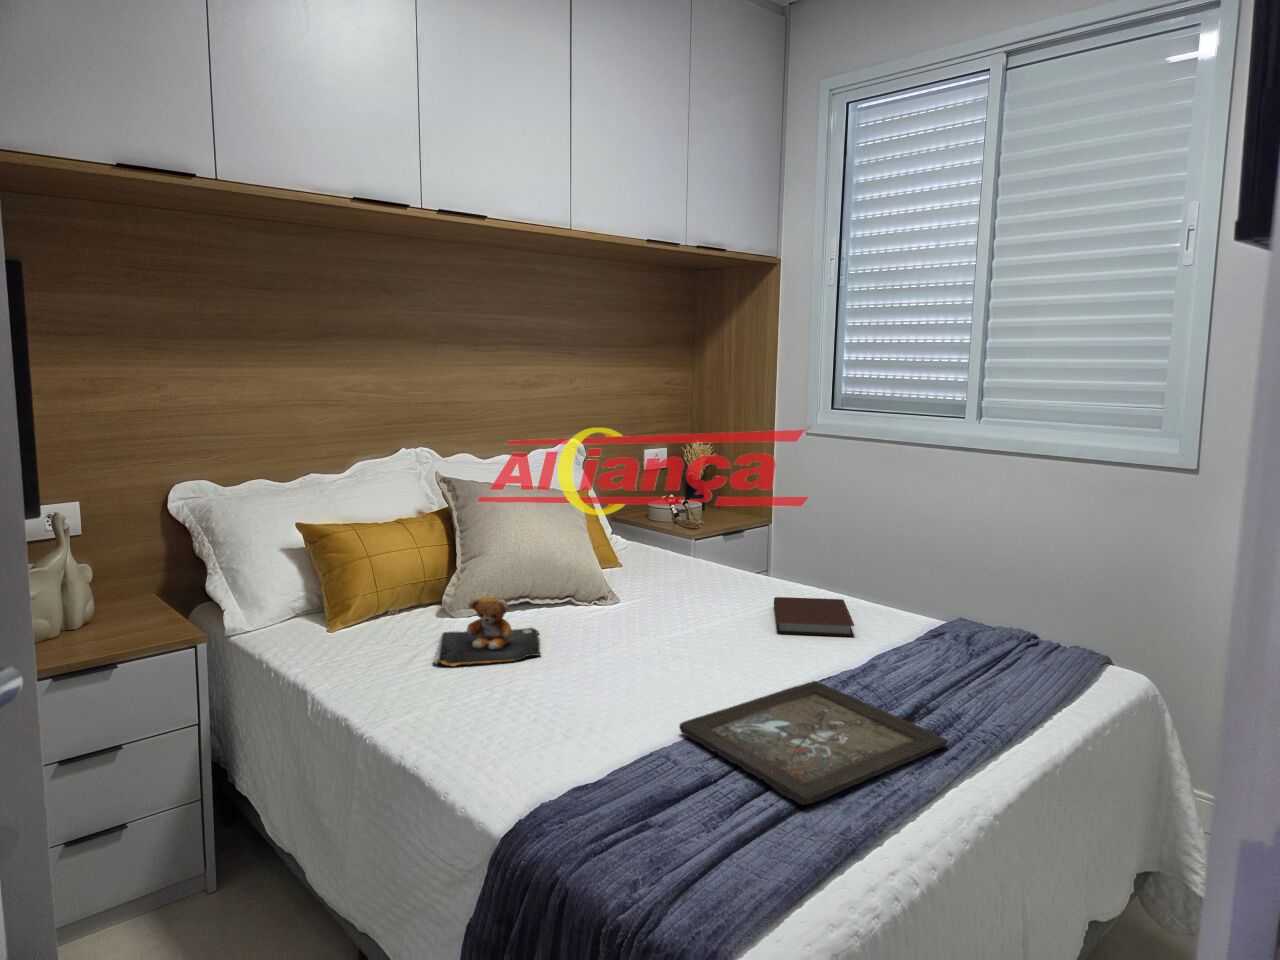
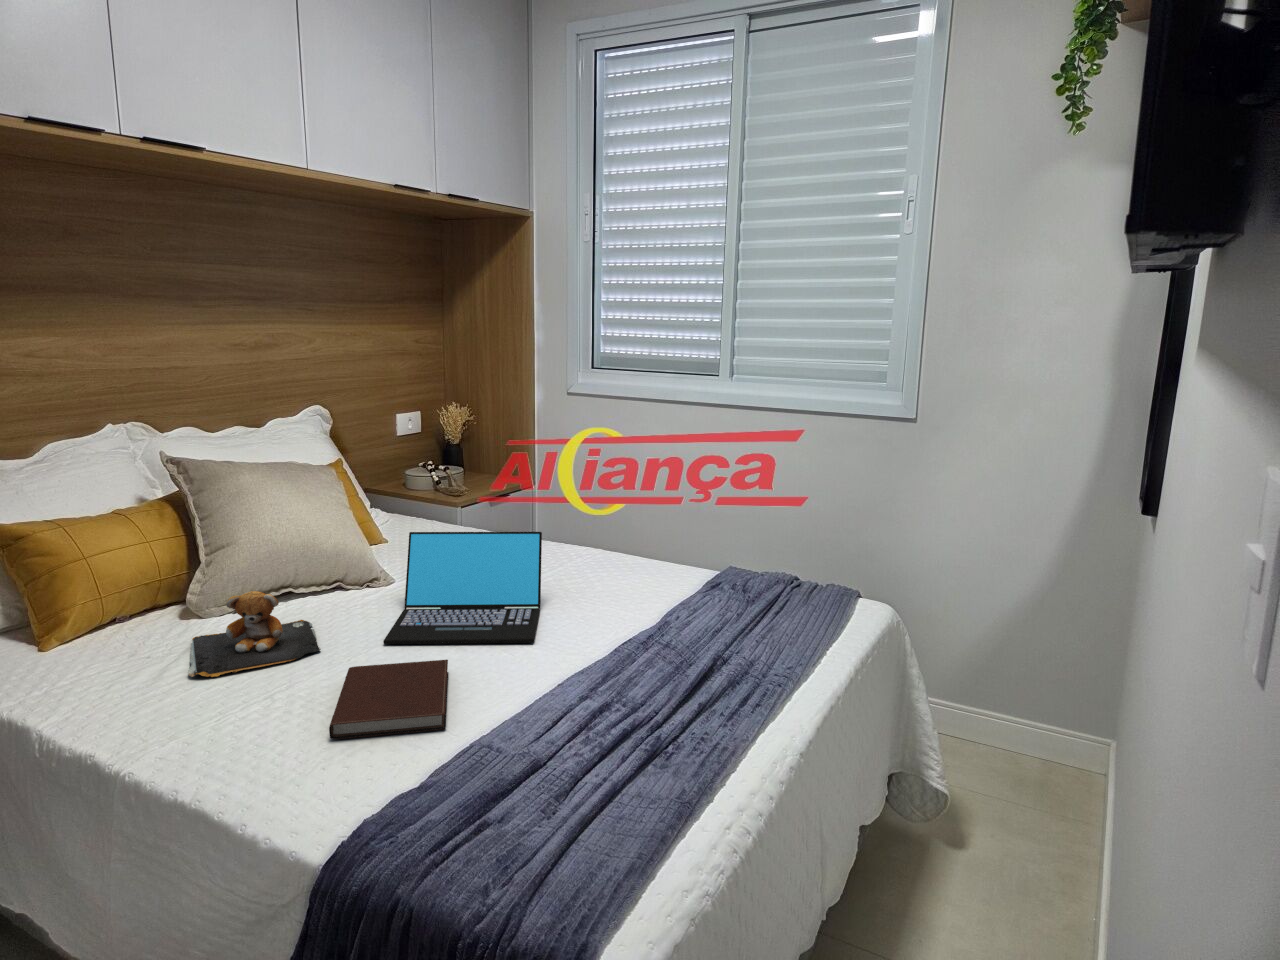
laptop: none [595,556,753,670] -> present [383,532,542,644]
notebook: present [774,597,855,636] -> present [329,660,448,739]
tray: present [680,681,948,805] -> none [495,644,750,774]

